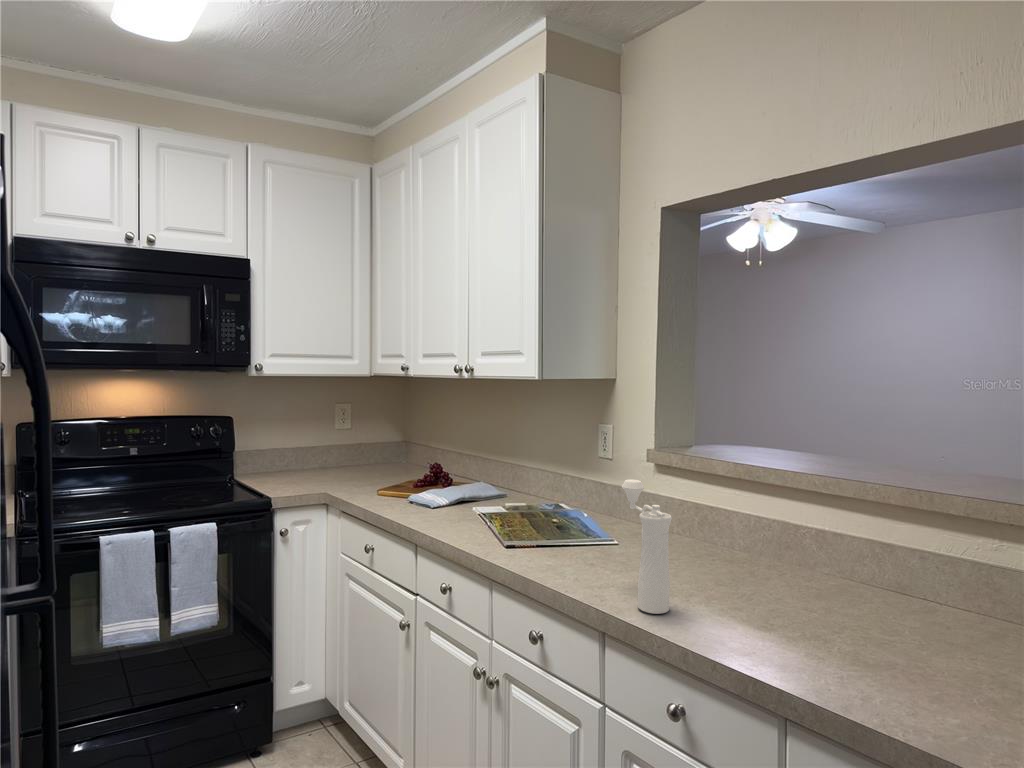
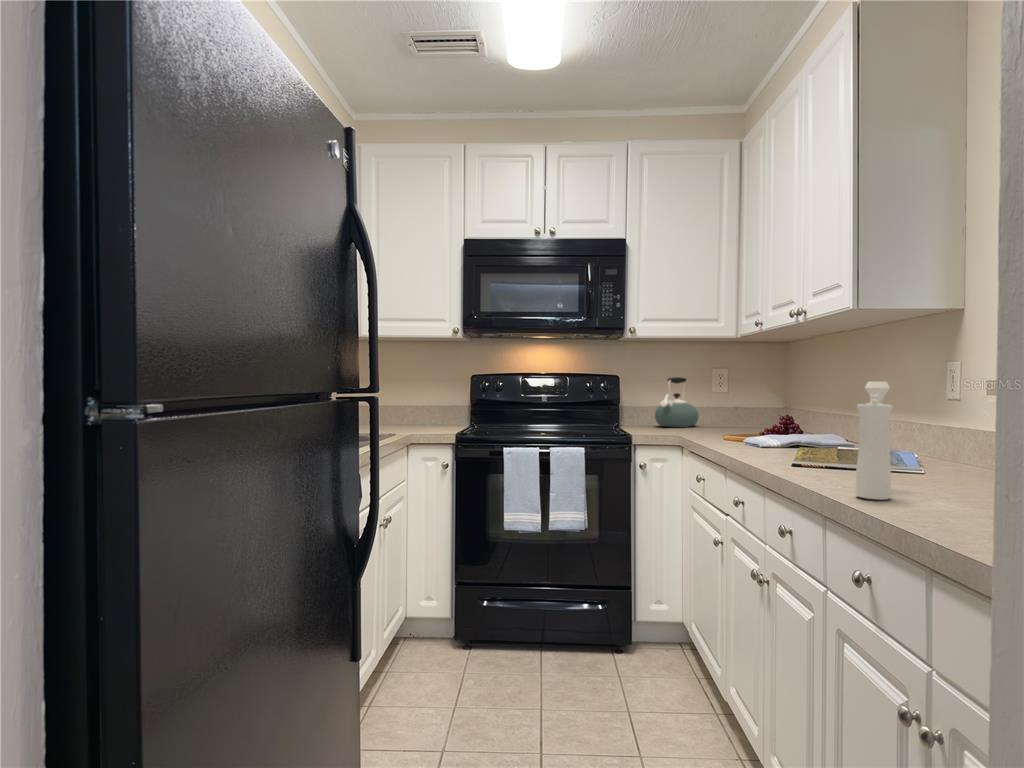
kettle: none [277,417,327,474] -> present [655,377,698,428]

